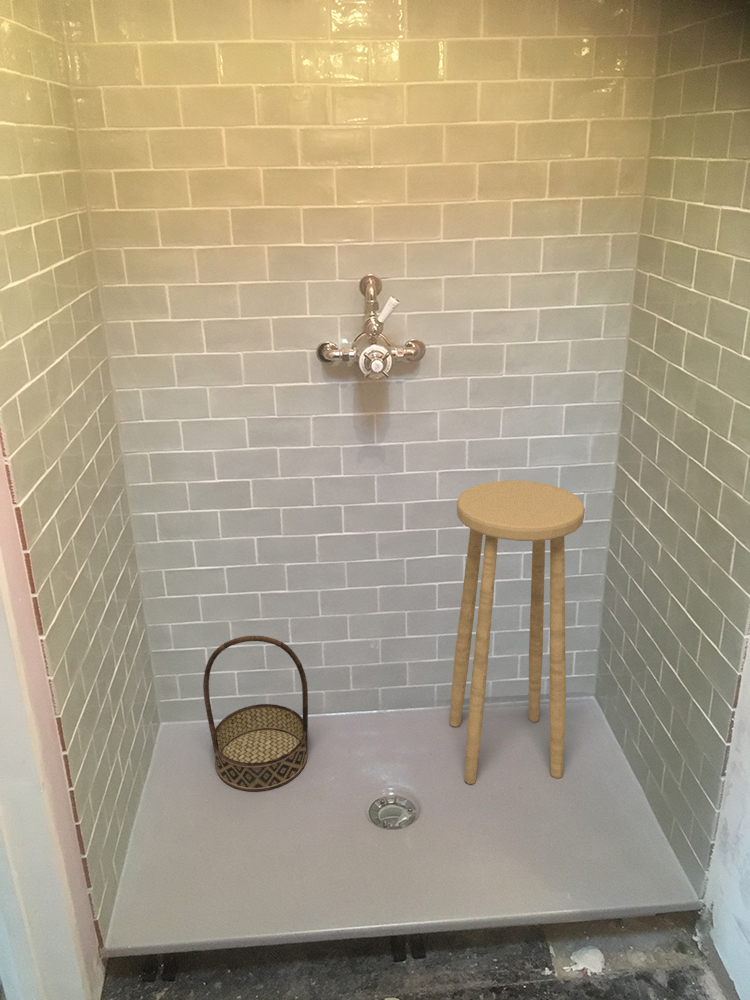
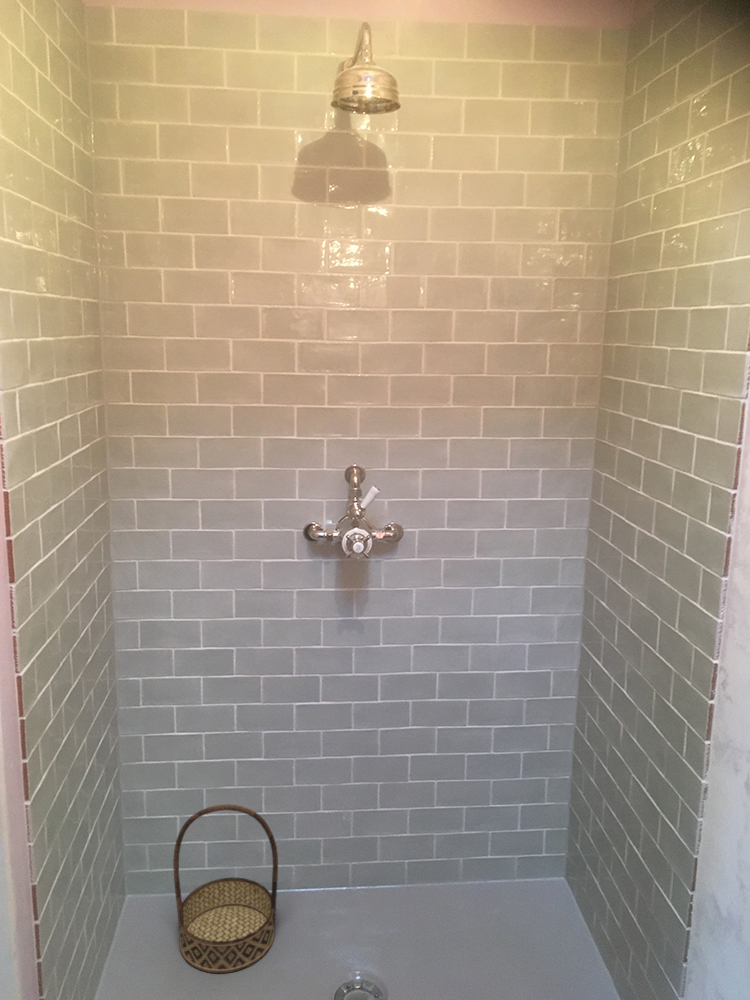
stool: present [450,481,585,784] -> none [420,656,550,970]

